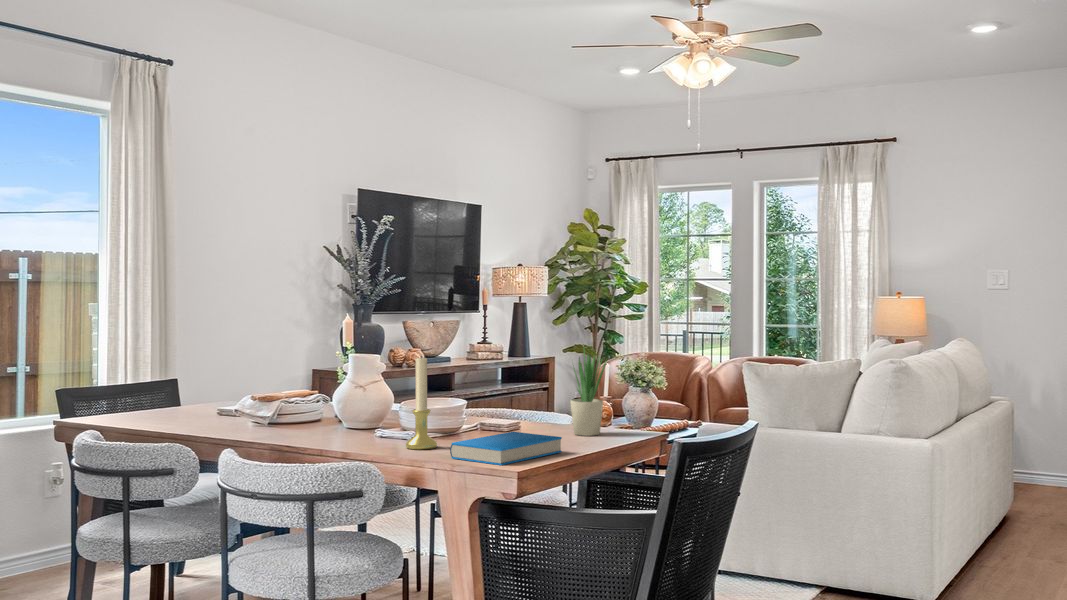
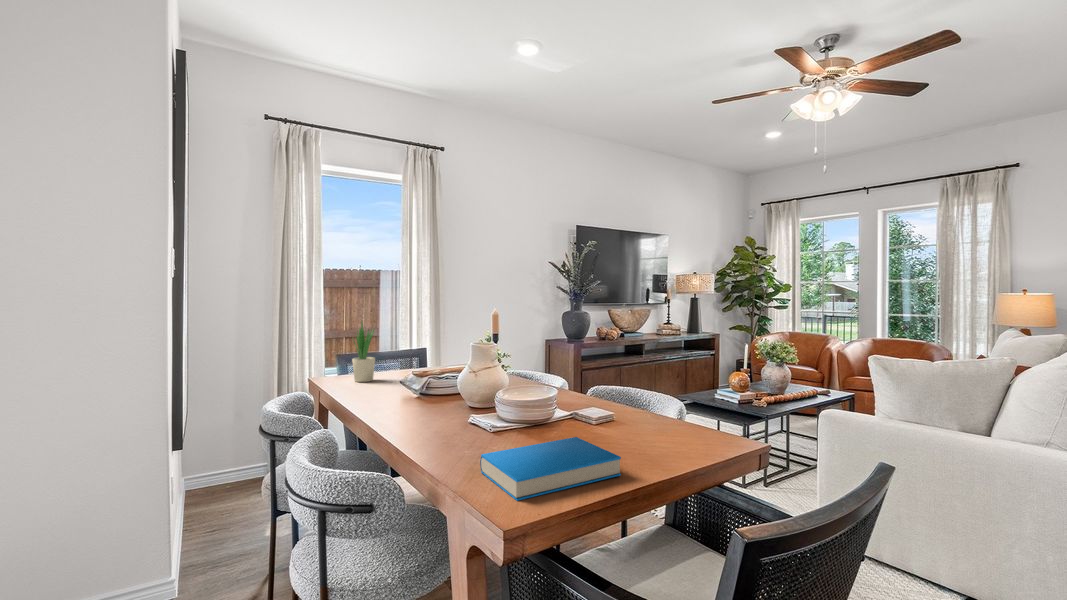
potted plant: present [571,348,607,436] -> present [352,321,375,382]
candle holder: present [406,356,437,450] -> none [466,346,499,448]

